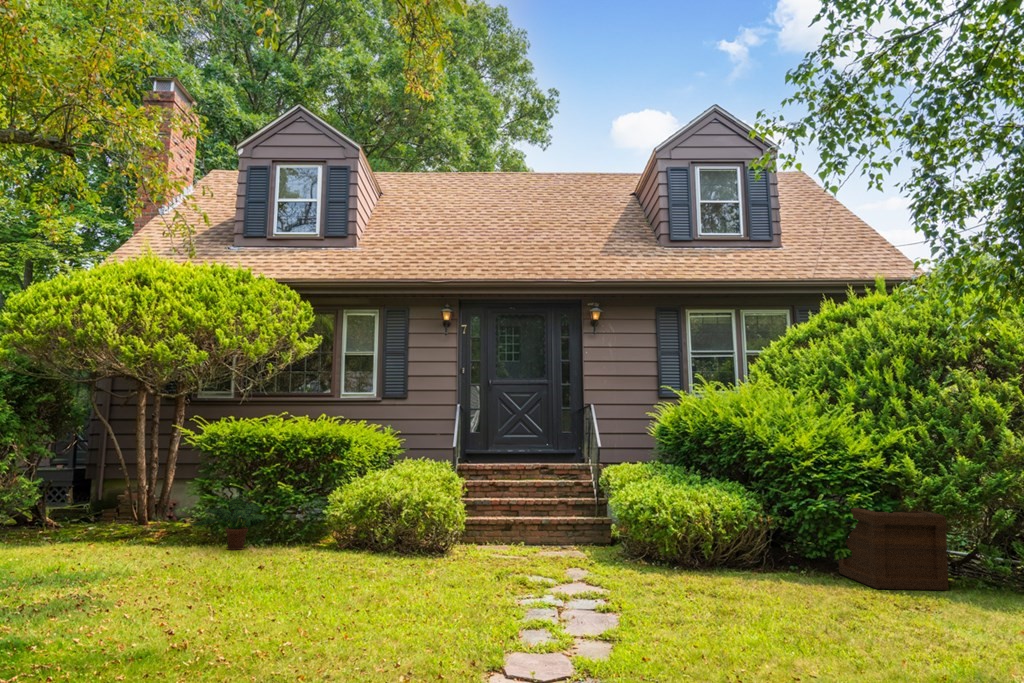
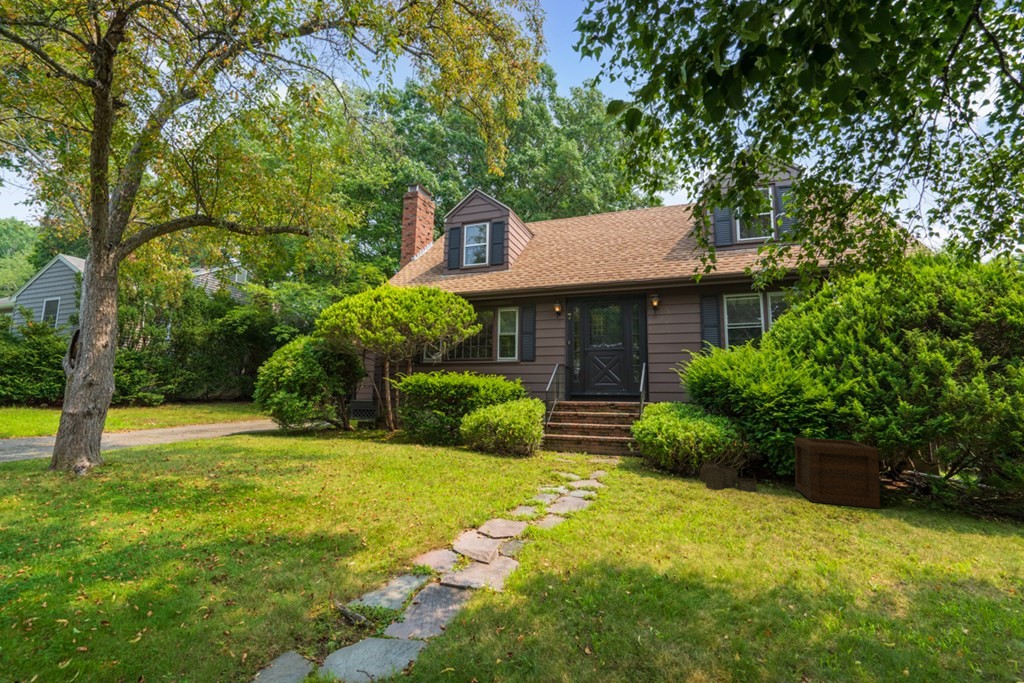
potted plant: present [190,497,266,550] -> none [389,417,431,447]
woven basket: none [721,544,803,583] -> present [700,463,757,492]

